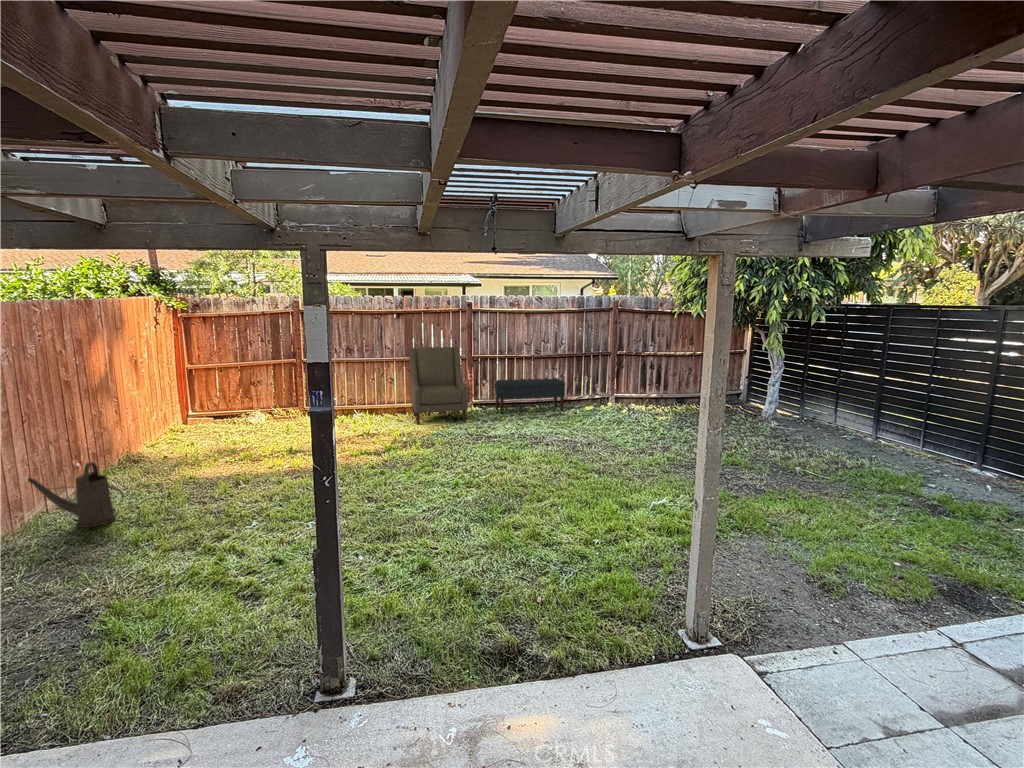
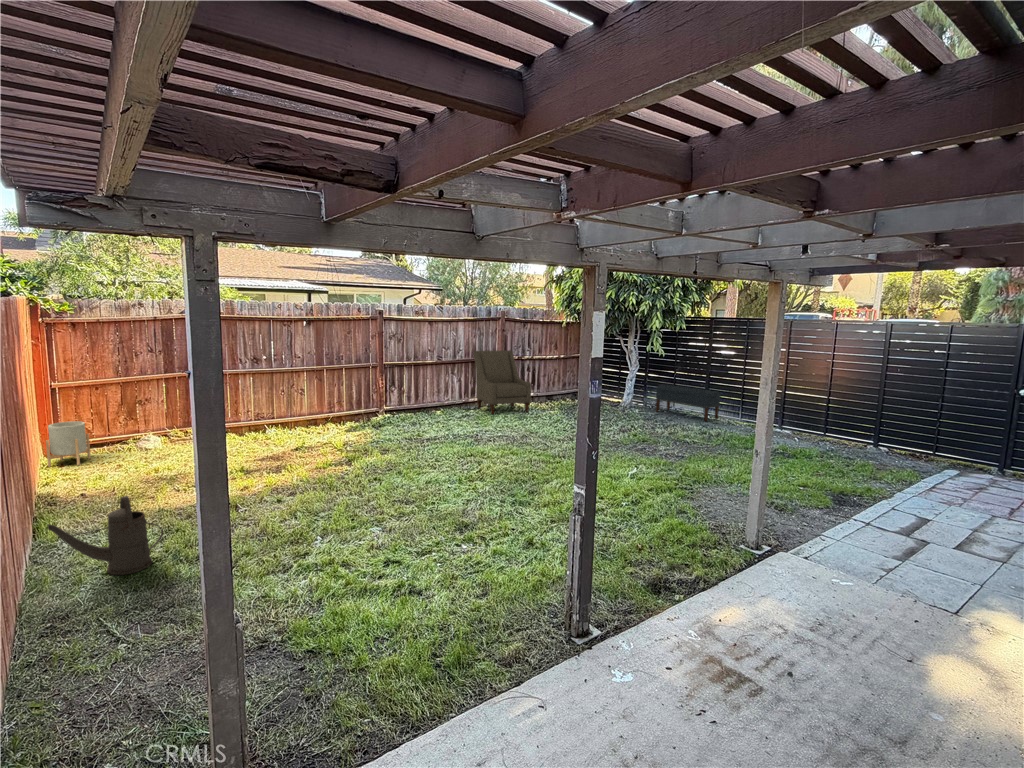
chair: present [409,347,468,424] -> present [474,350,531,414]
bench: present [495,378,565,414] -> present [656,385,721,421]
planter: none [171,397,207,432] -> present [46,421,91,466]

